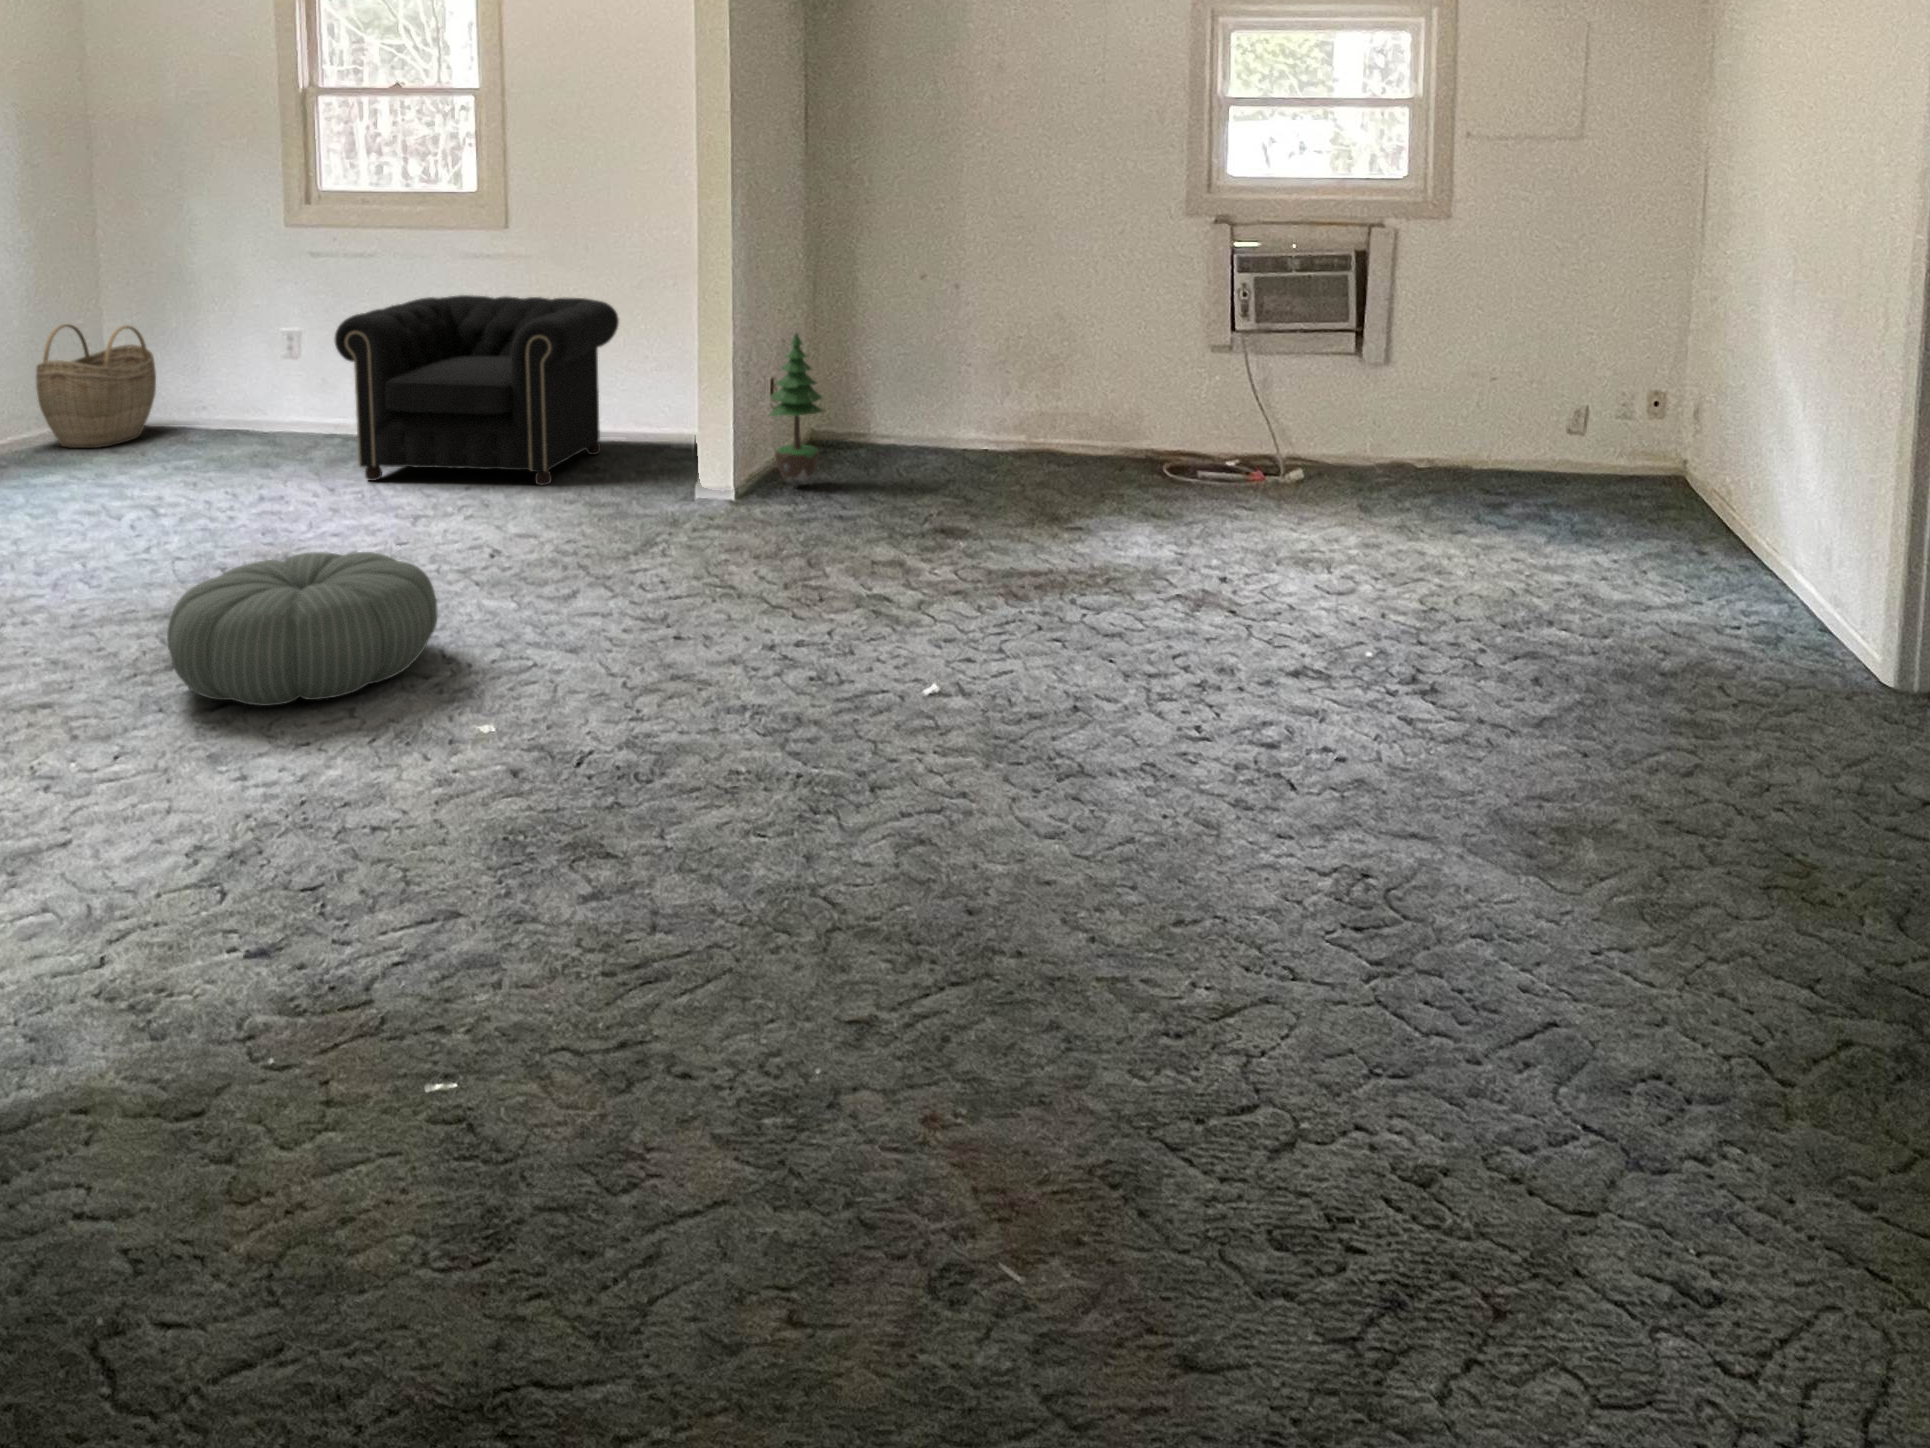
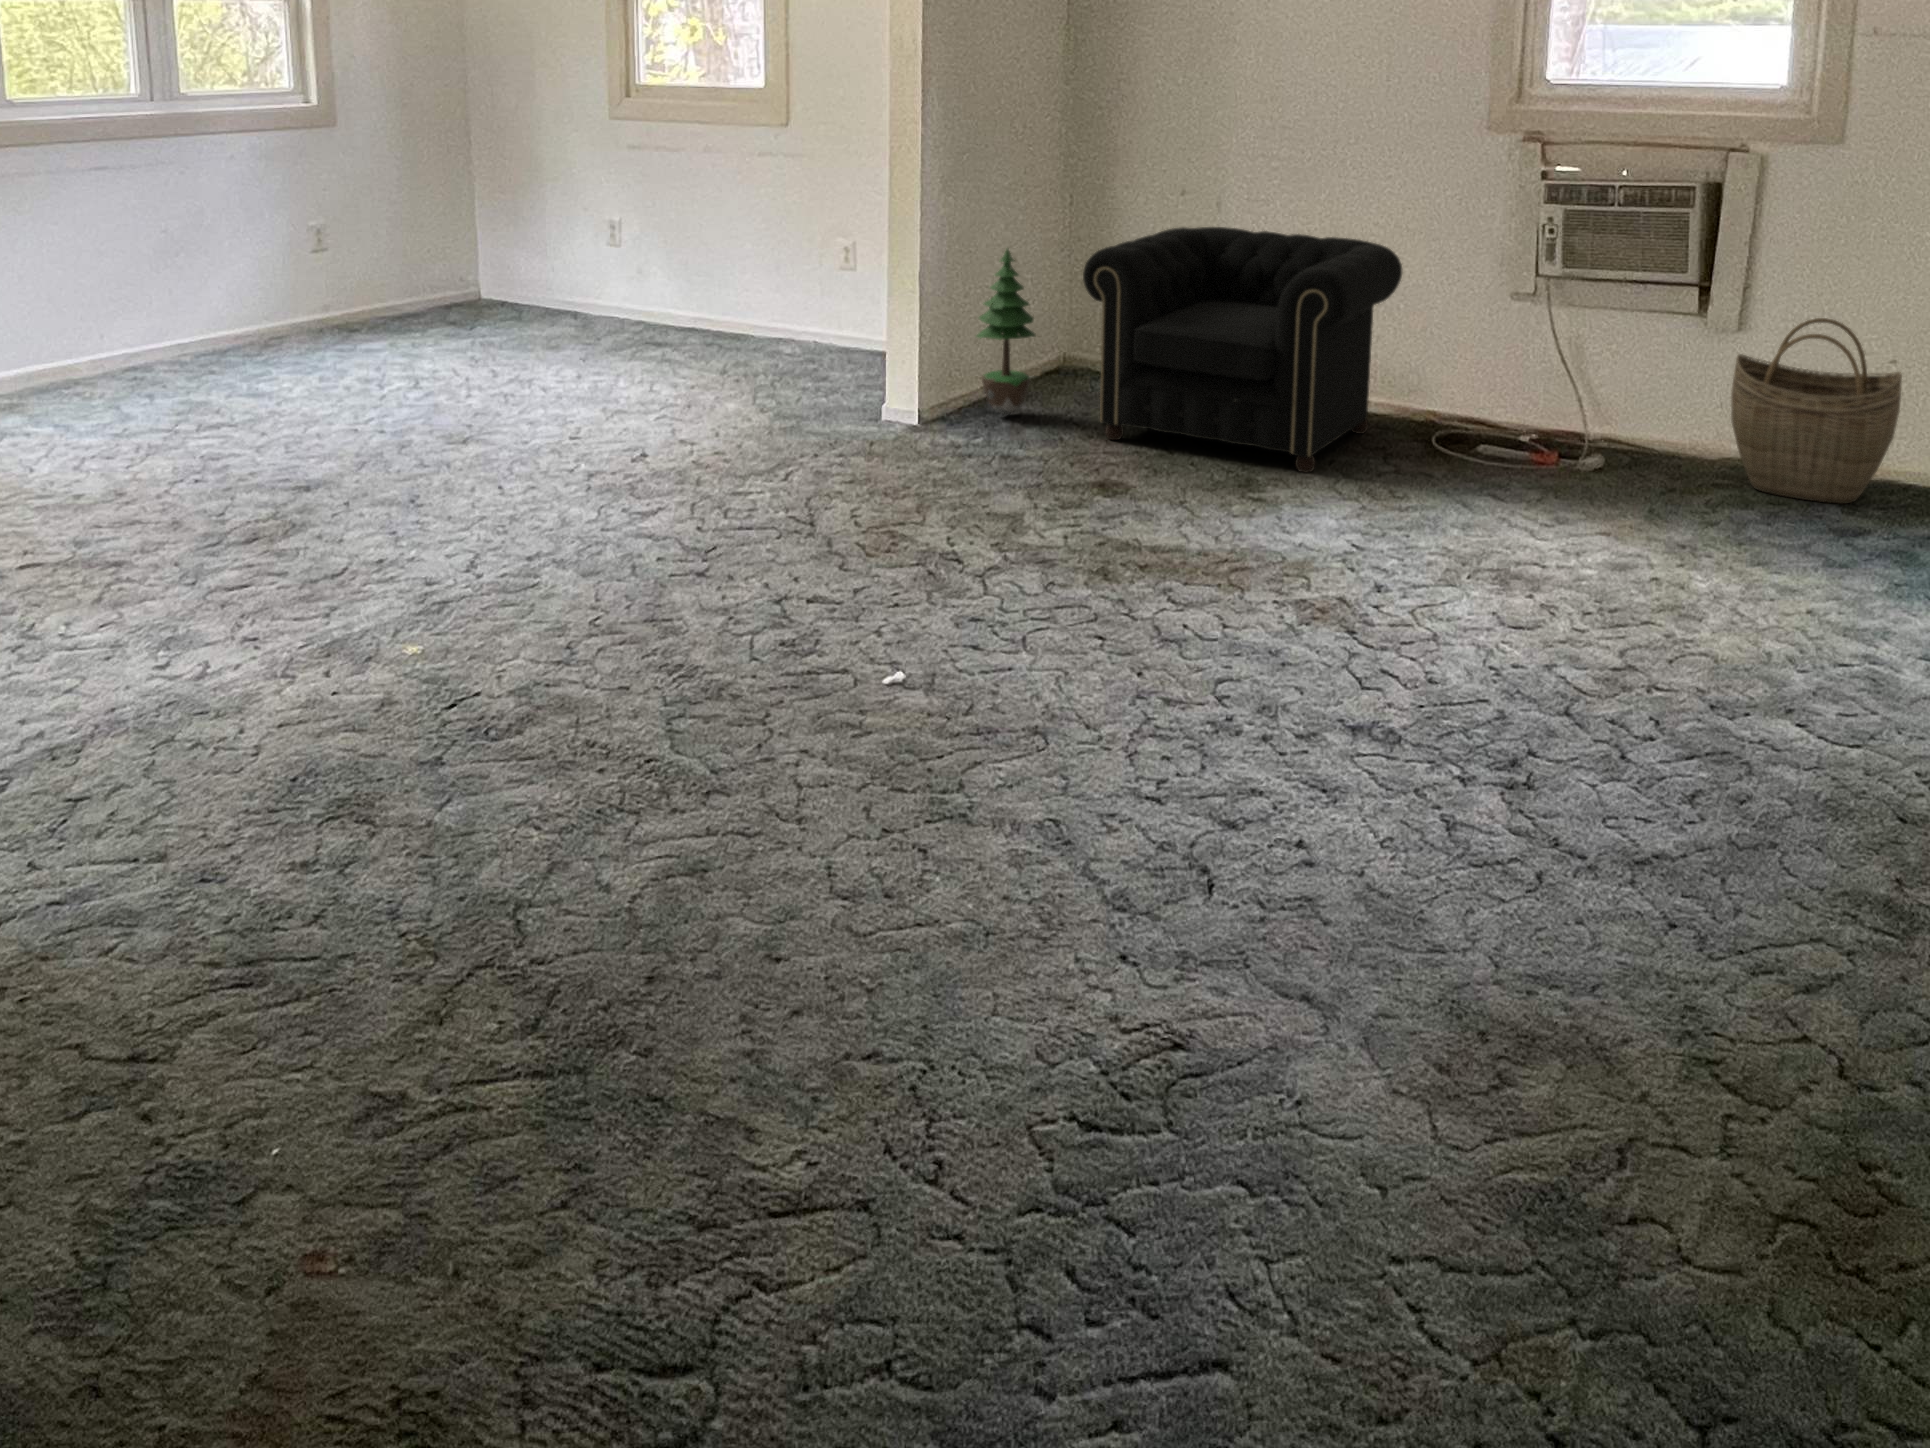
armchair: present [334,295,619,485] -> present [1083,227,1402,472]
woven basket: present [36,324,156,448] -> present [1731,318,1902,504]
pouf: present [167,552,438,706] -> none [265,442,518,588]

